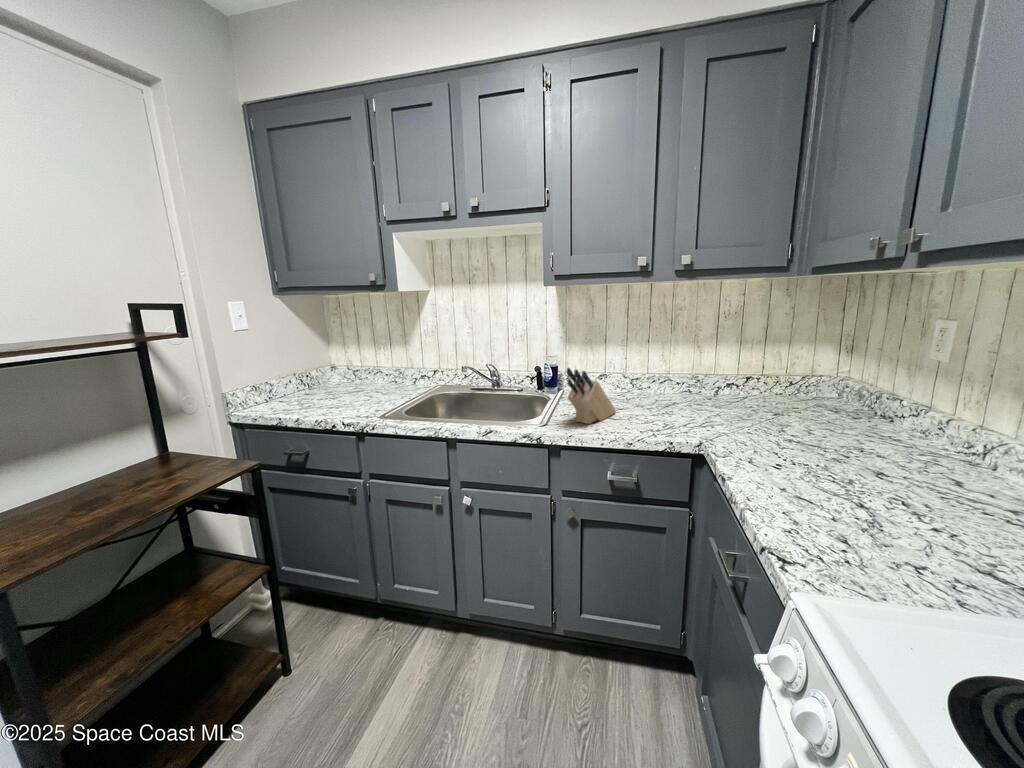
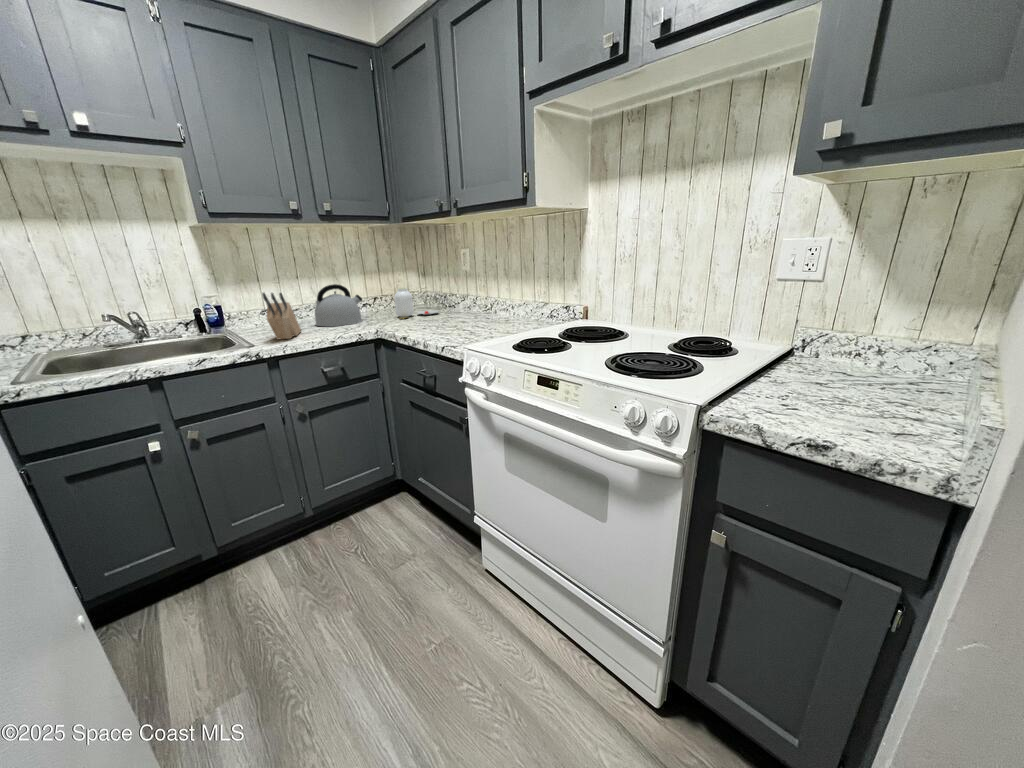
kettle: none [644,358,715,416] -> present [315,284,362,326]
jar: none [761,375,853,428] -> present [394,288,439,319]

